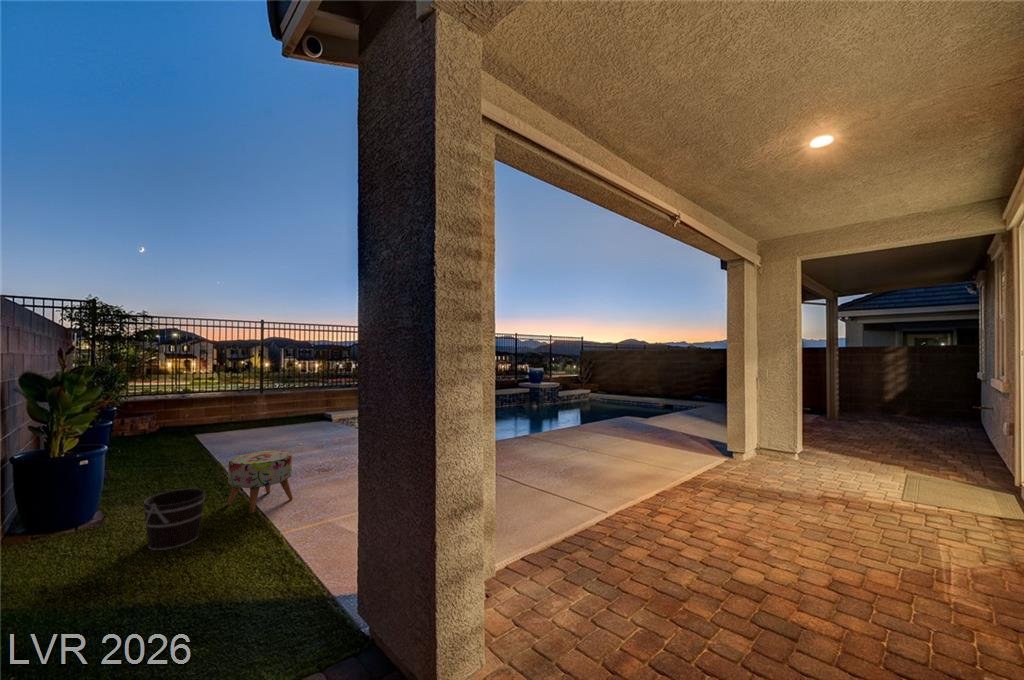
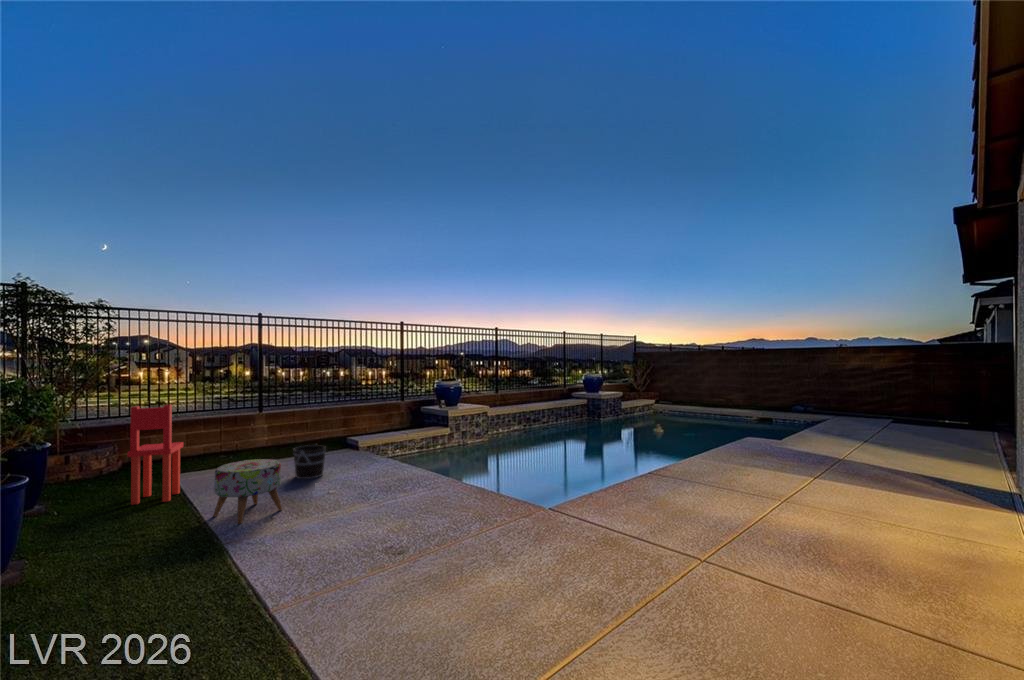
chair: none [147,397,202,492] -> present [127,405,184,505]
bucket: present [144,488,205,550] -> present [293,445,326,479]

